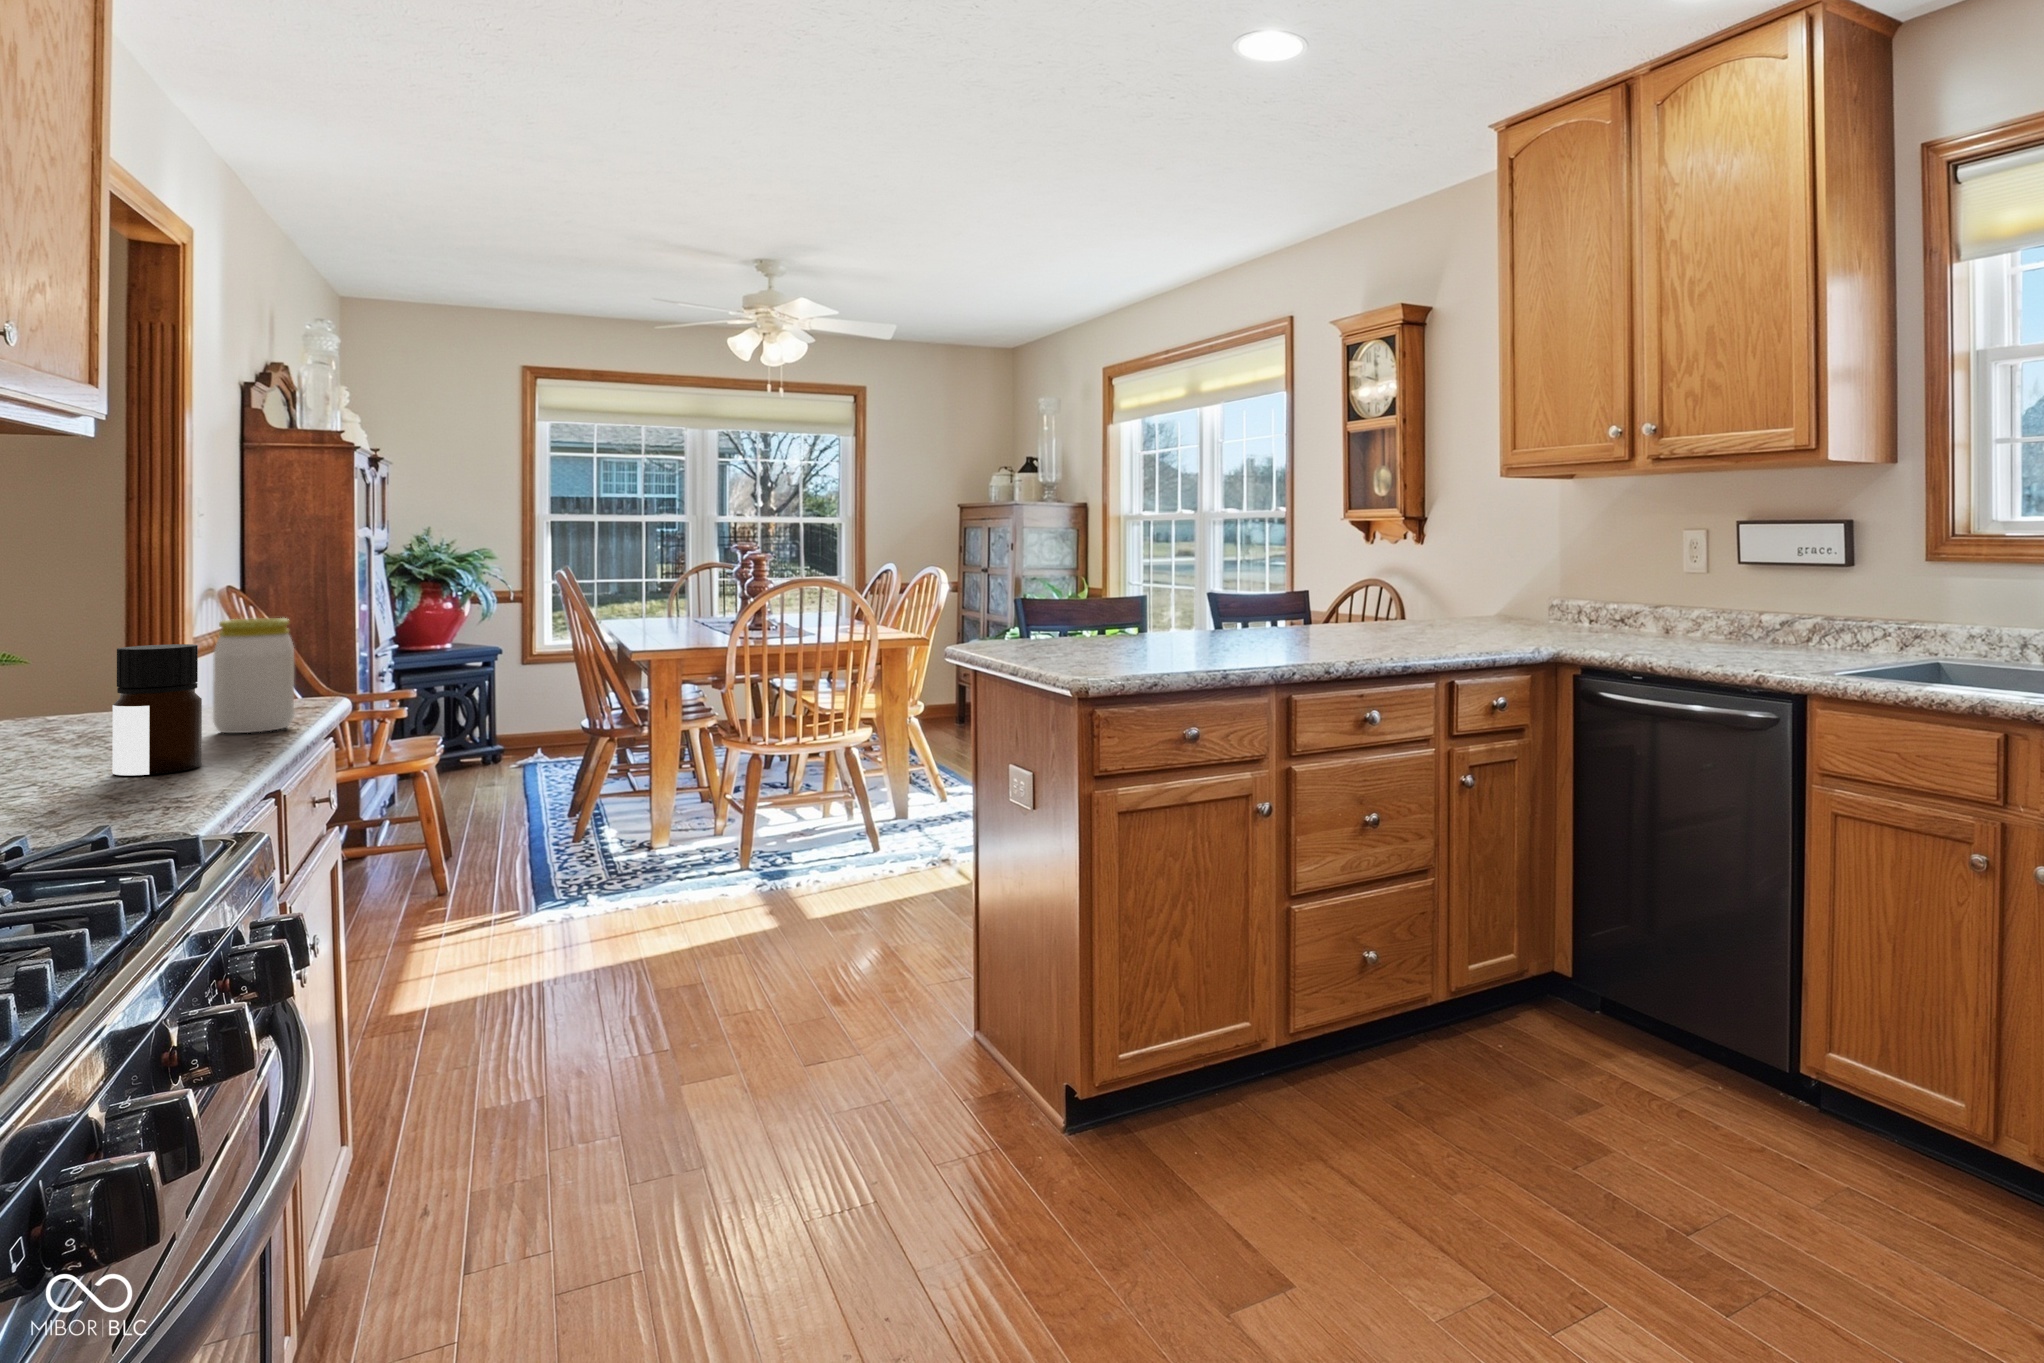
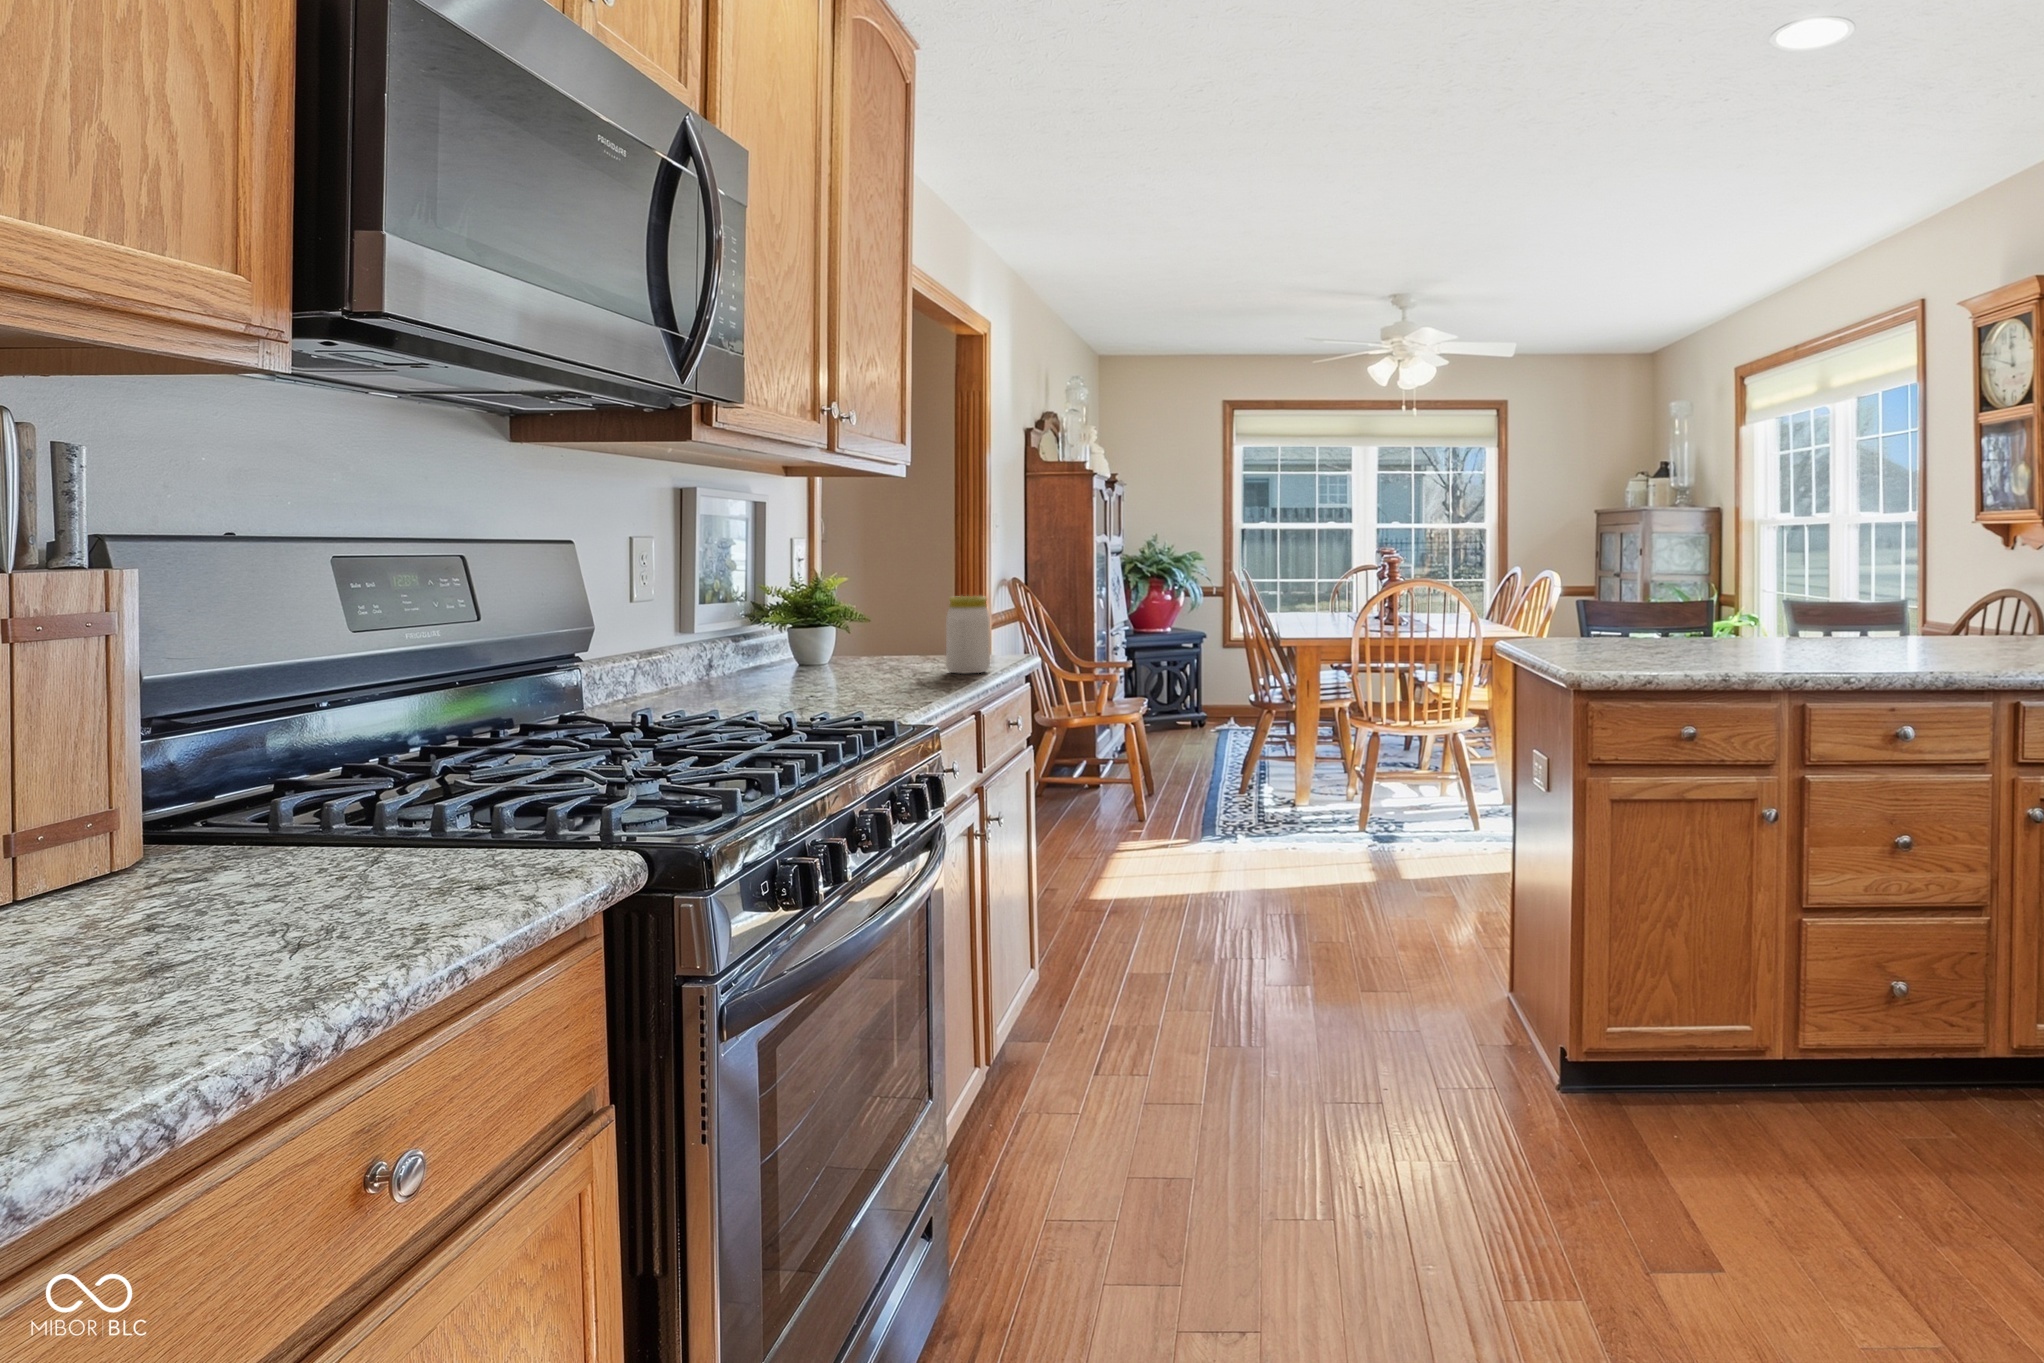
bottle: present [113,644,202,775] -> none [880,610,925,693]

